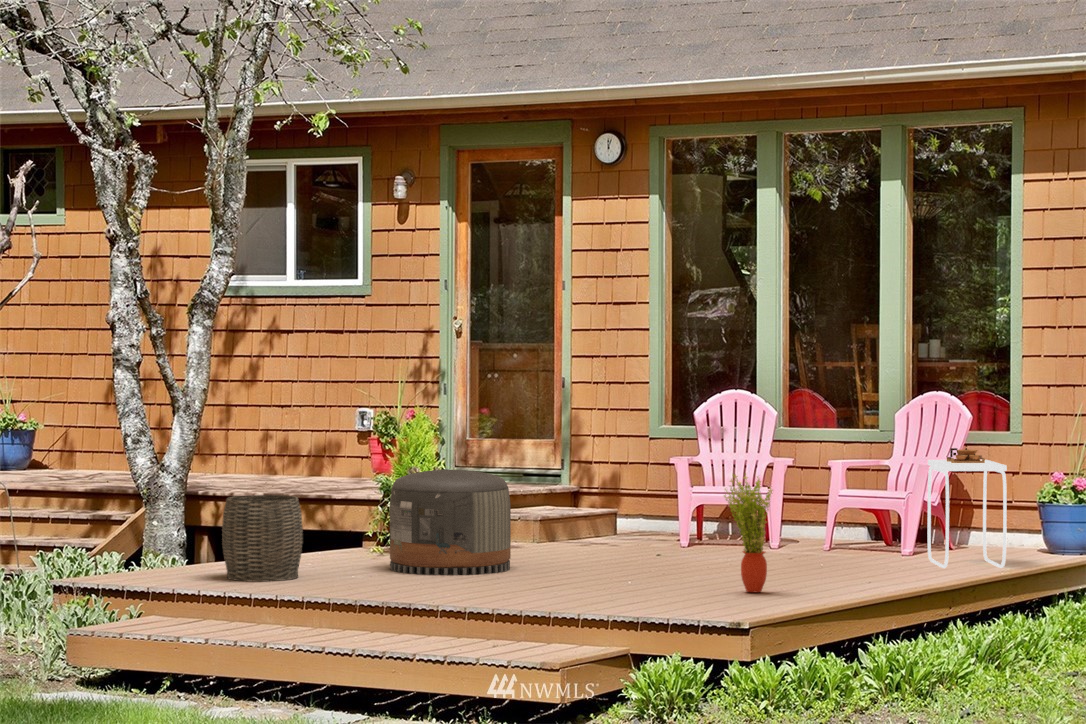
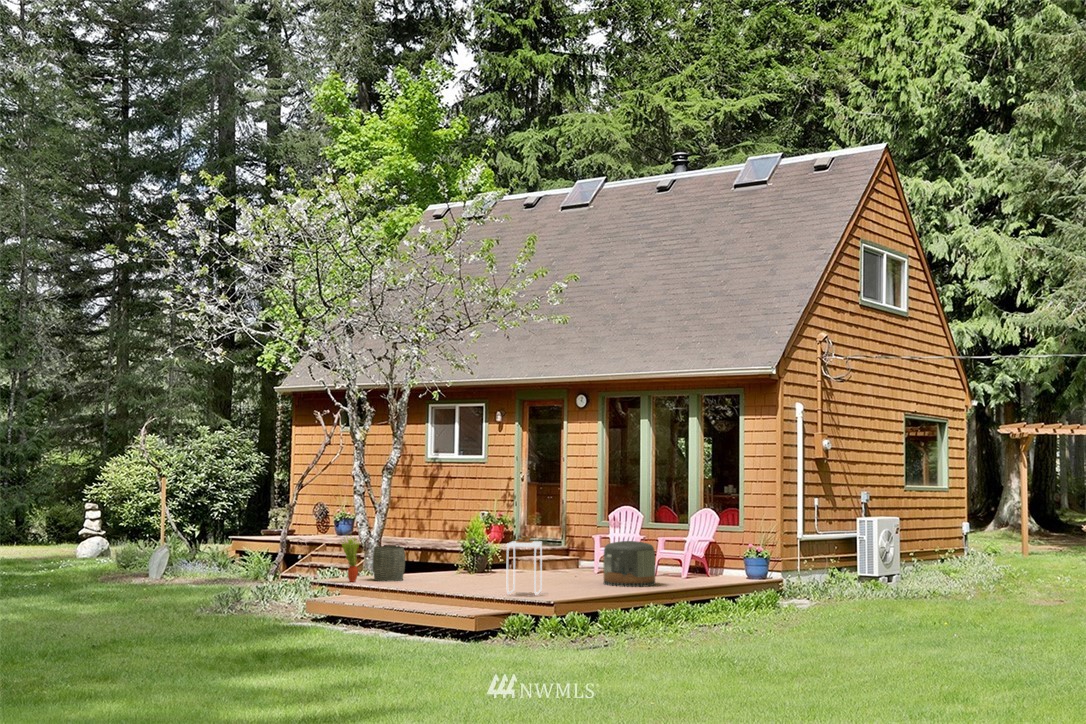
side table: present [928,448,1007,568] -> present [506,536,542,594]
pouf: present [390,469,511,575] -> present [603,541,655,587]
potted plant: present [724,474,773,592] -> present [342,538,359,582]

